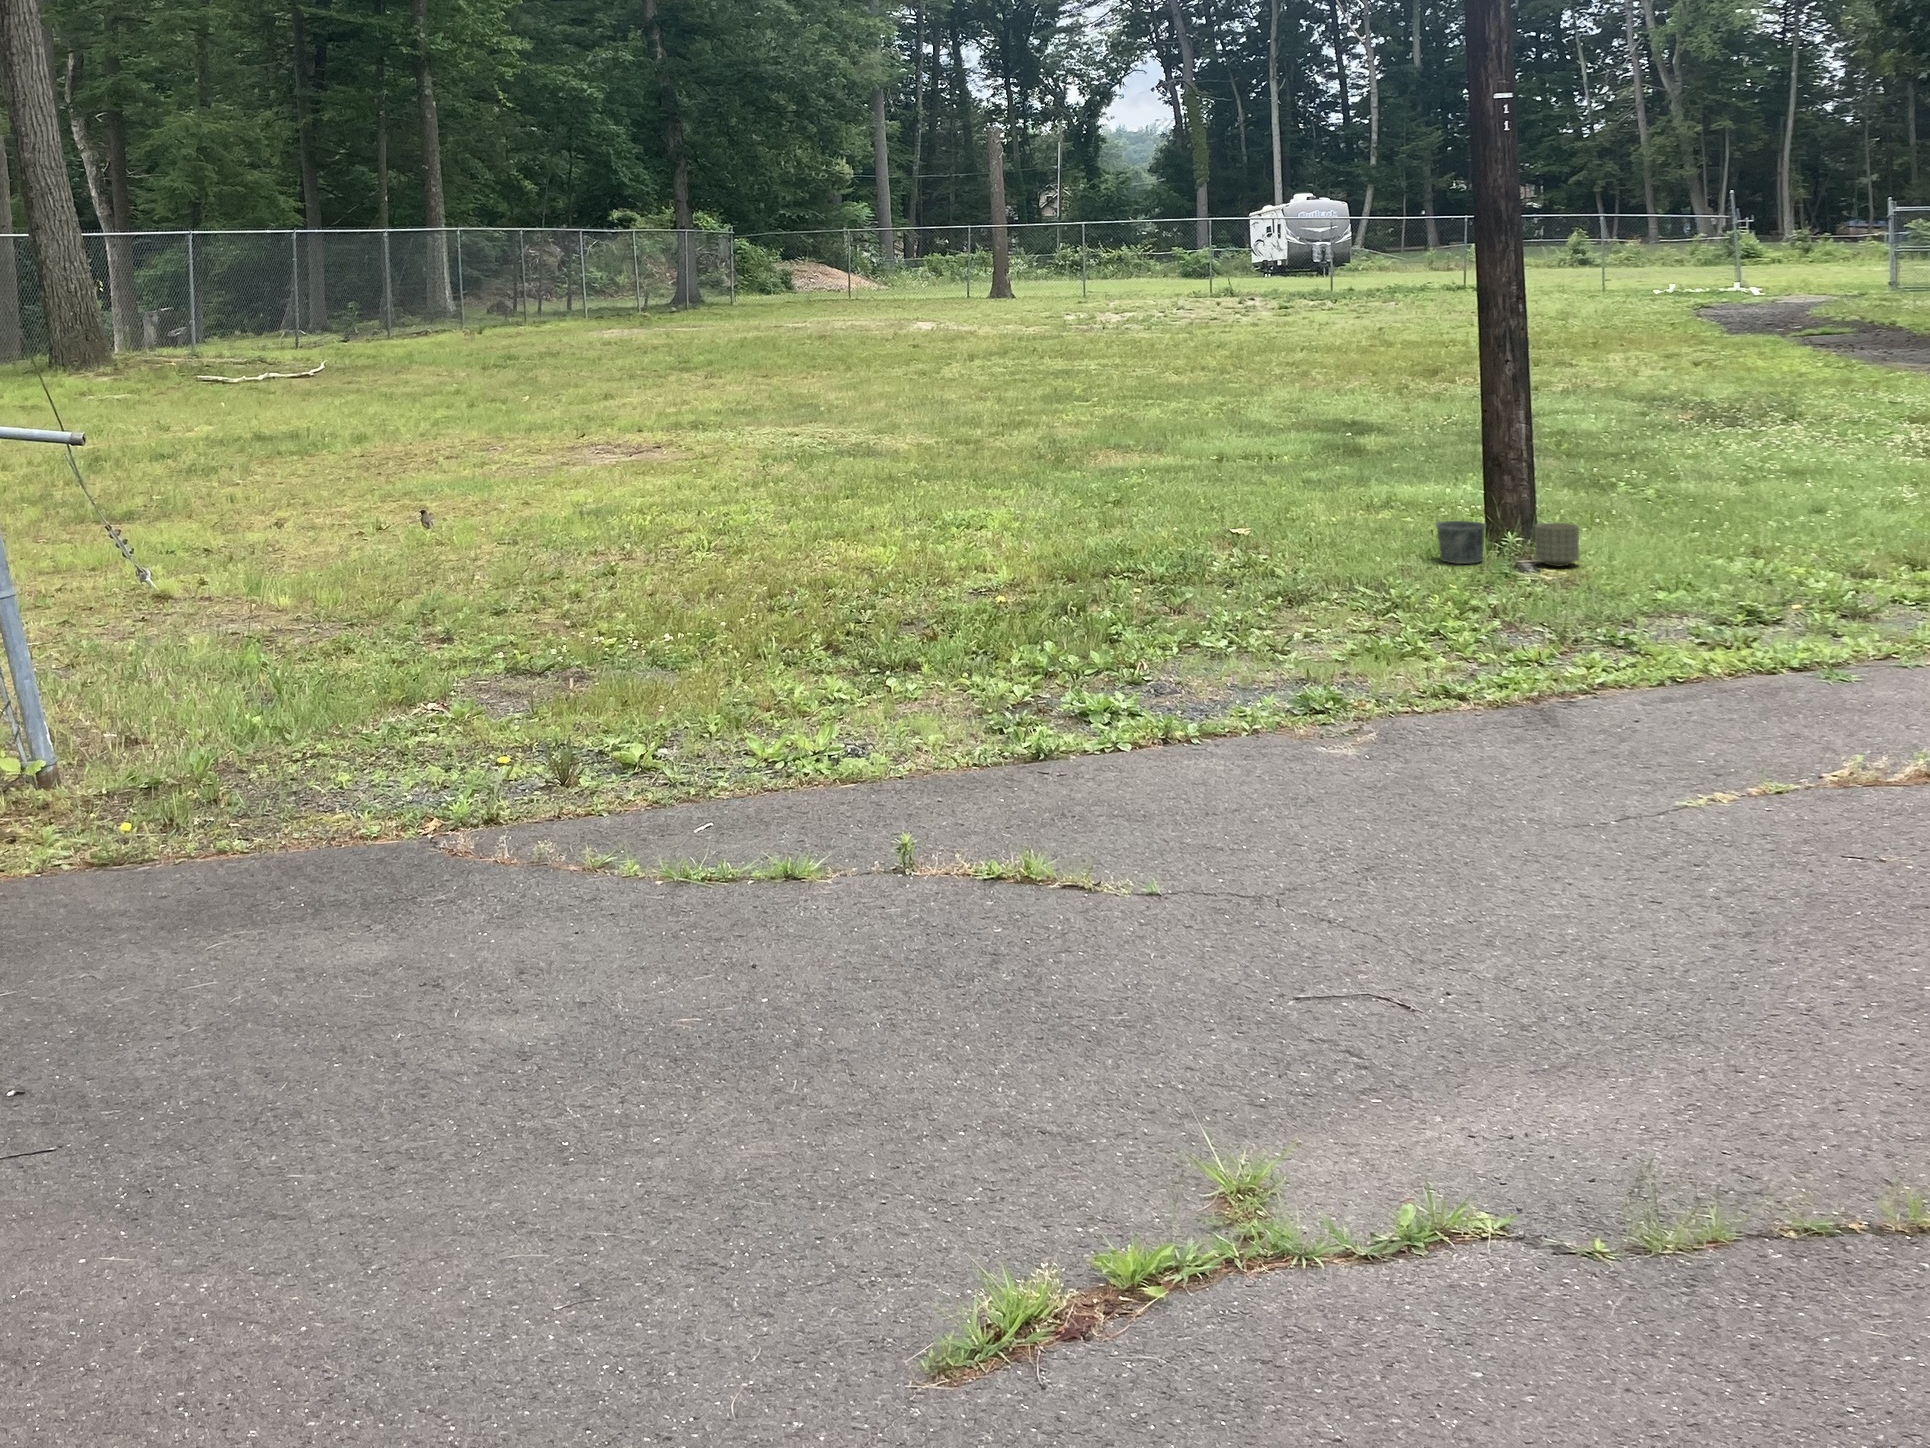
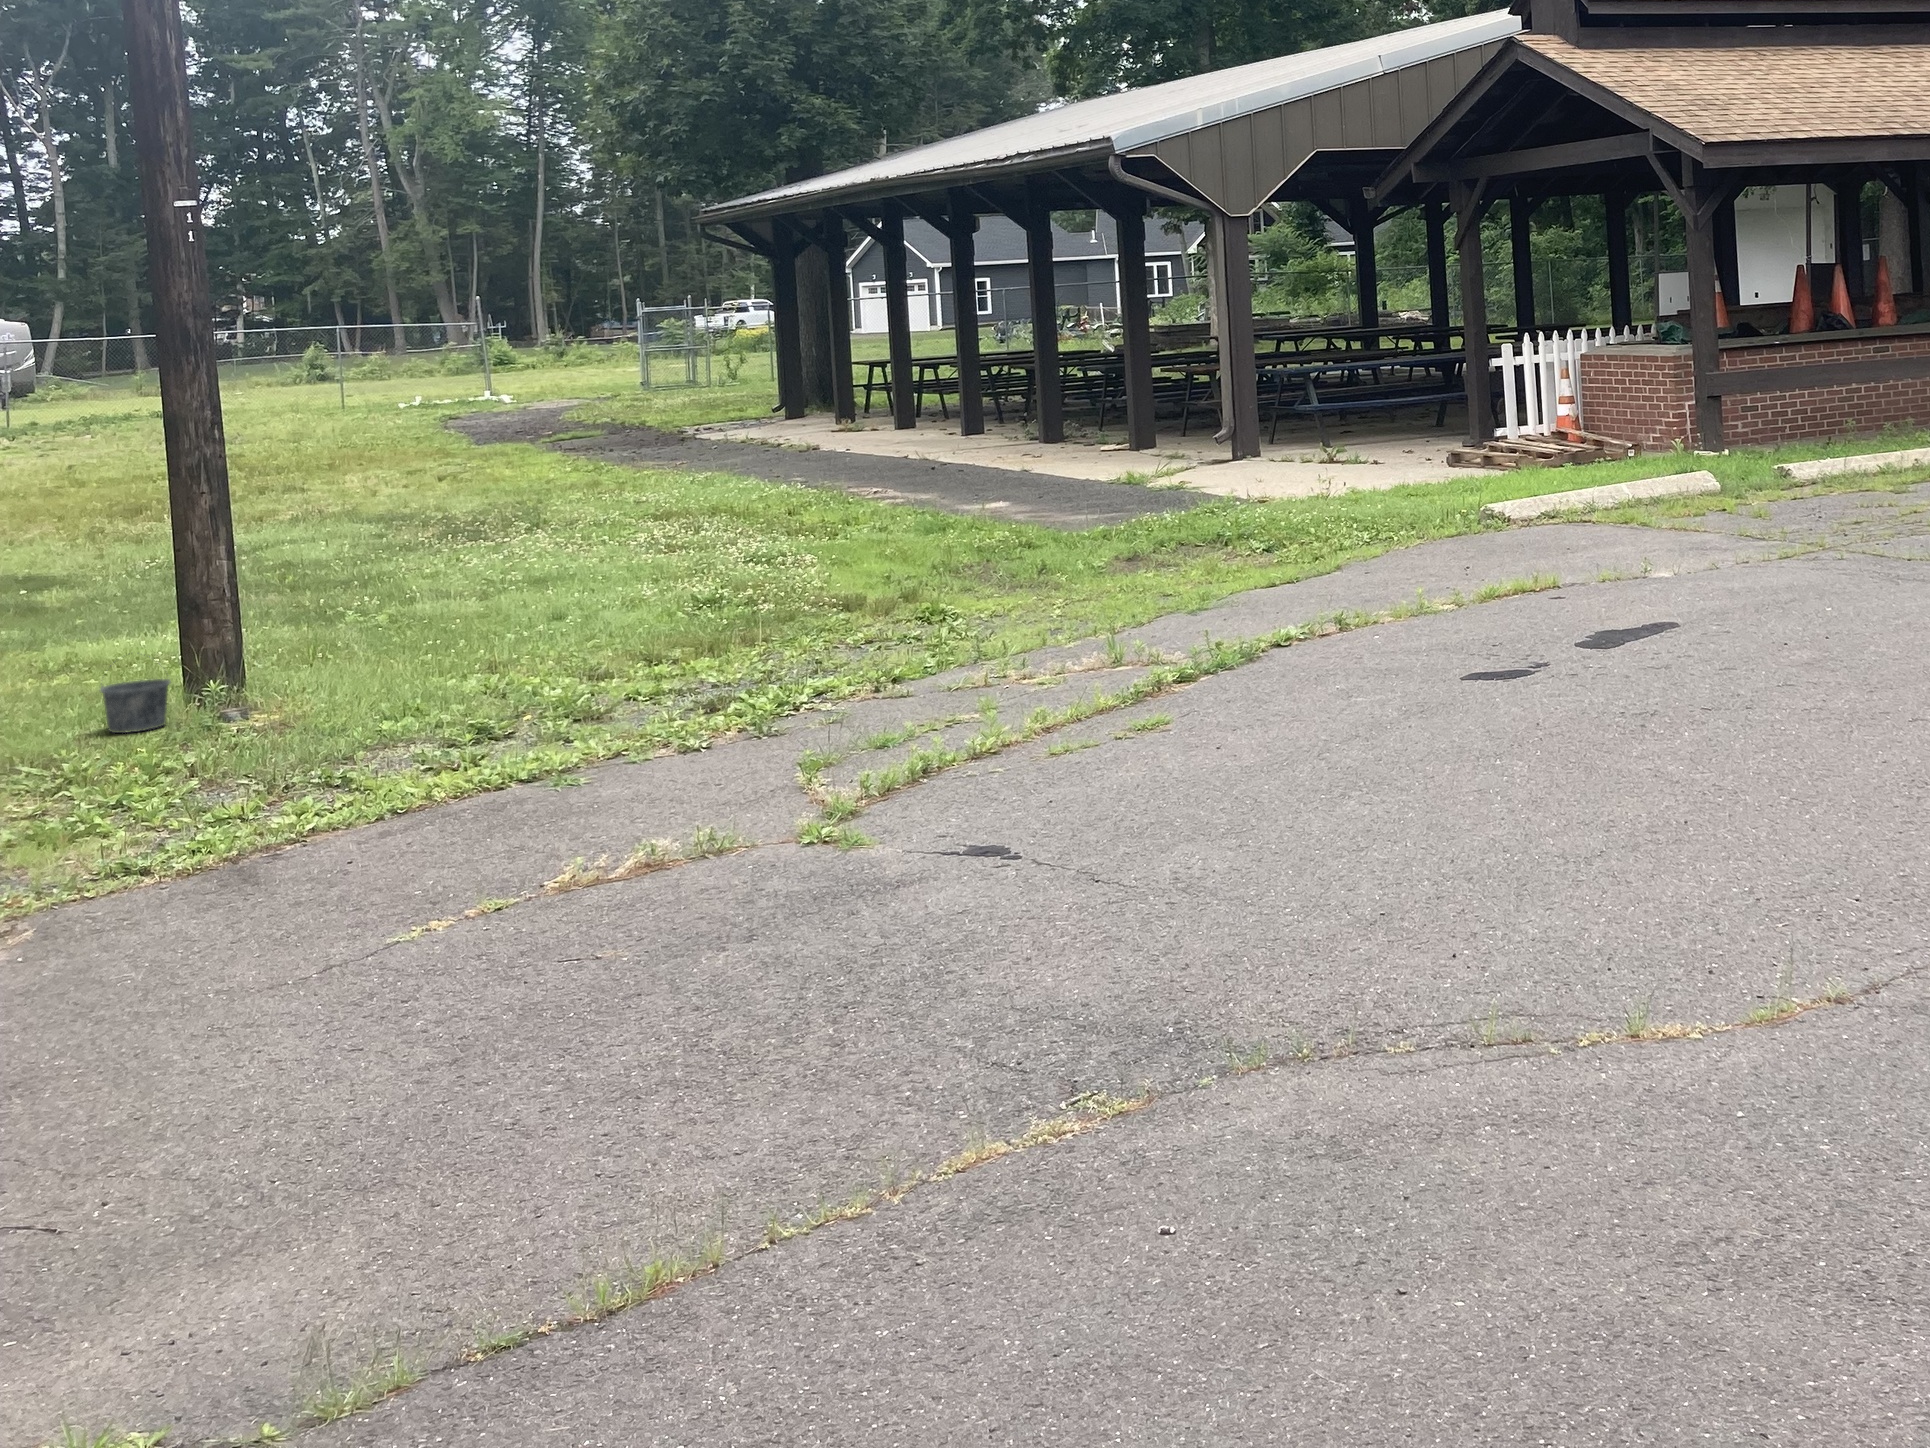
planter: present [1535,523,1579,567] -> none [234,666,291,717]

